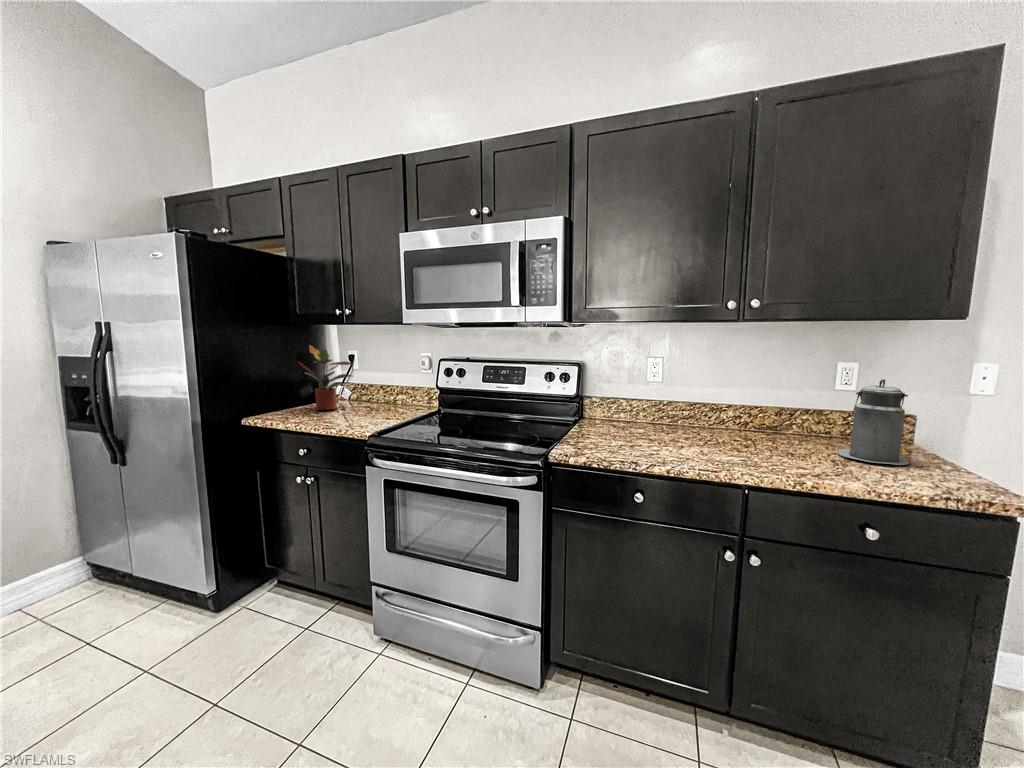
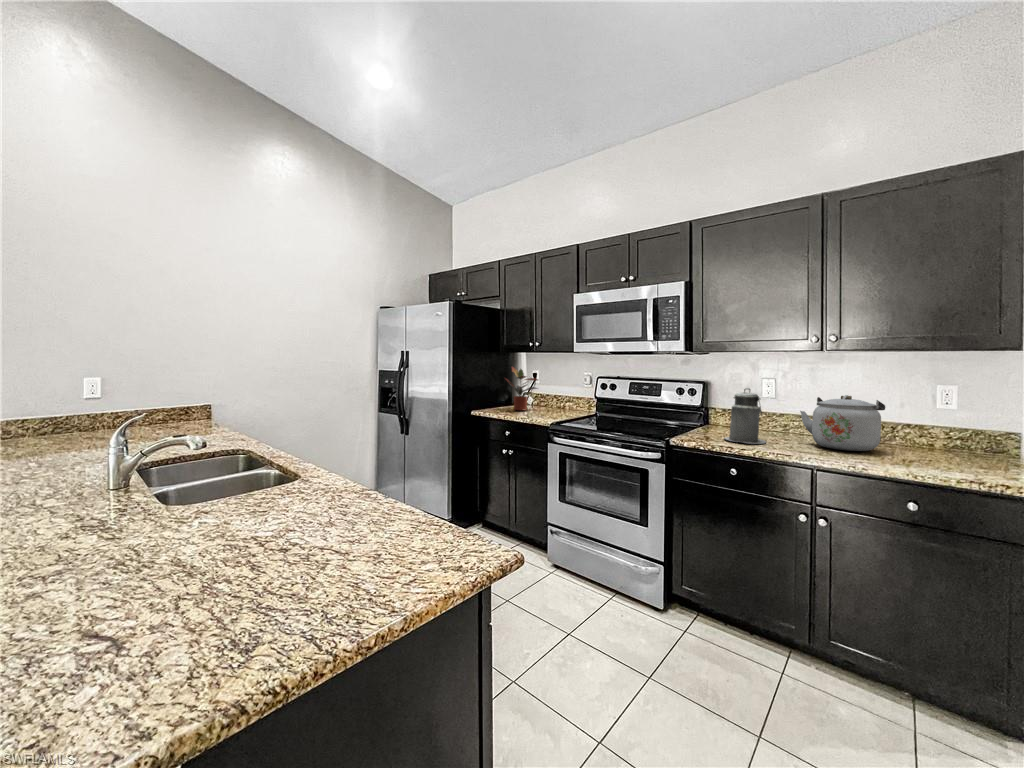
canister: present [837,379,909,465] -> present [724,388,766,444]
kettle: none [705,380,801,453] -> present [800,395,885,451]

